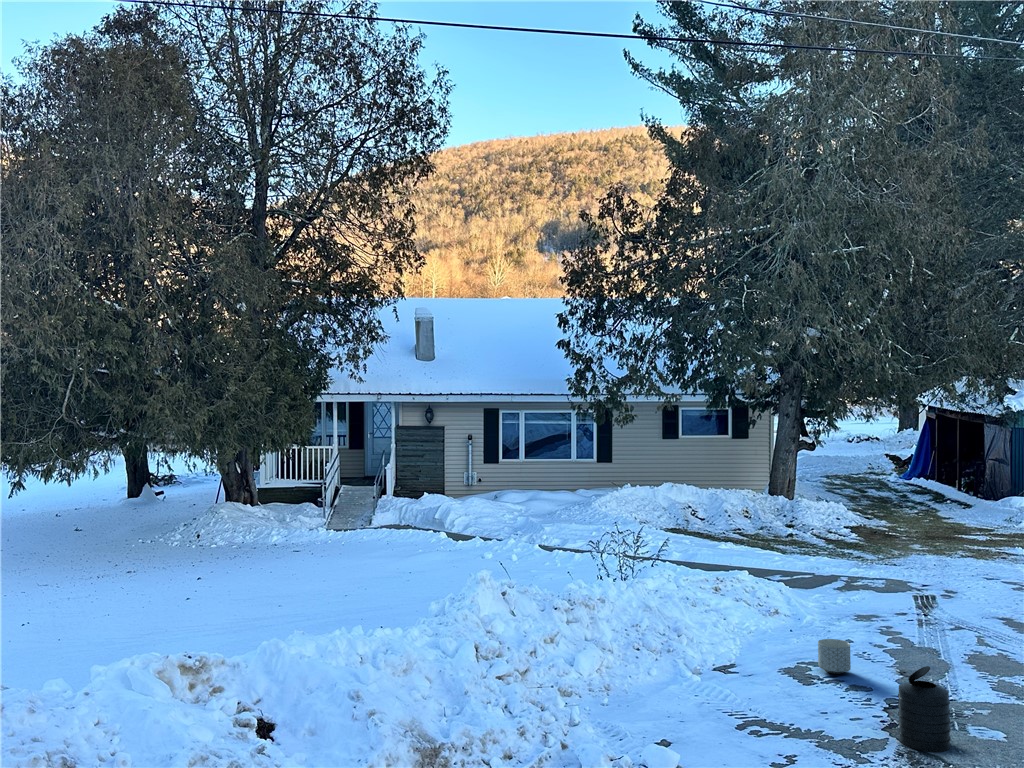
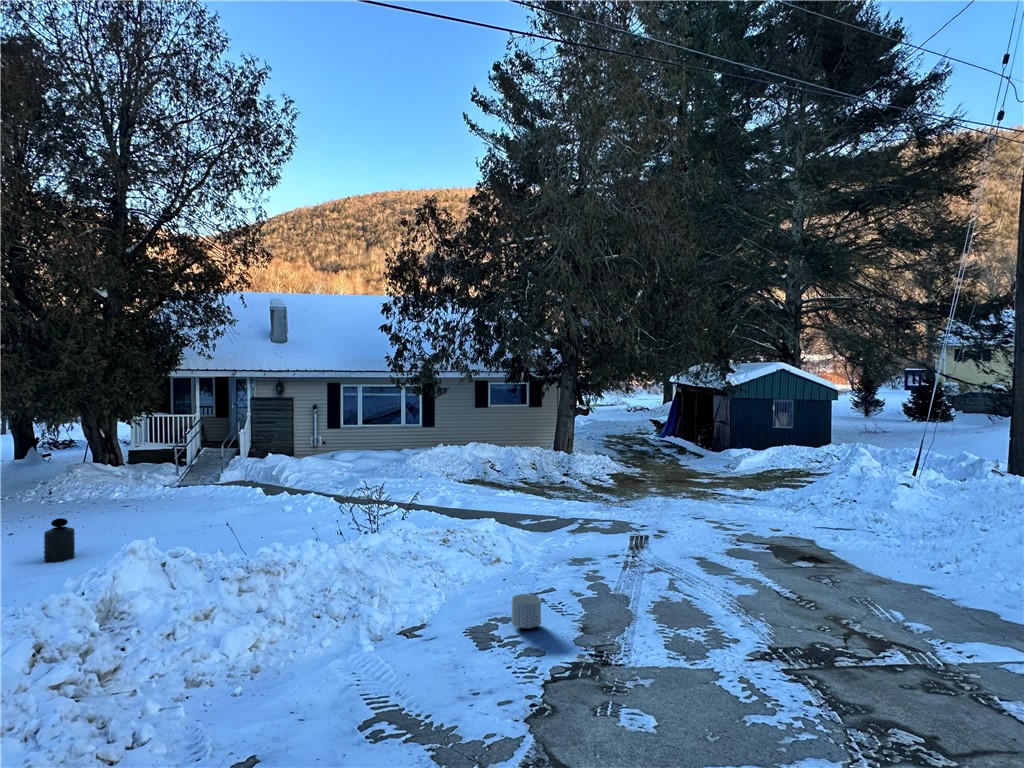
trash can: present [898,666,951,752] -> present [44,518,75,562]

